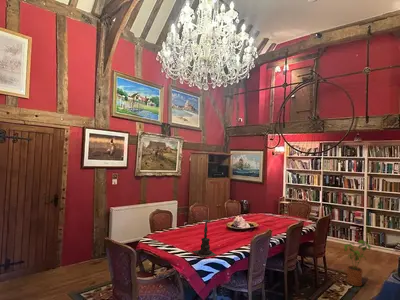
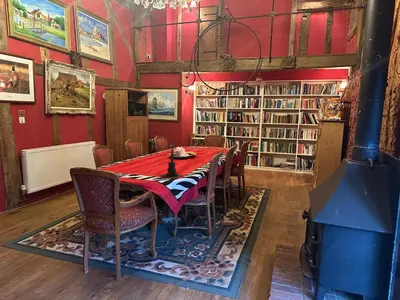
house plant: present [344,240,372,286] -> none [257,159,278,194]

